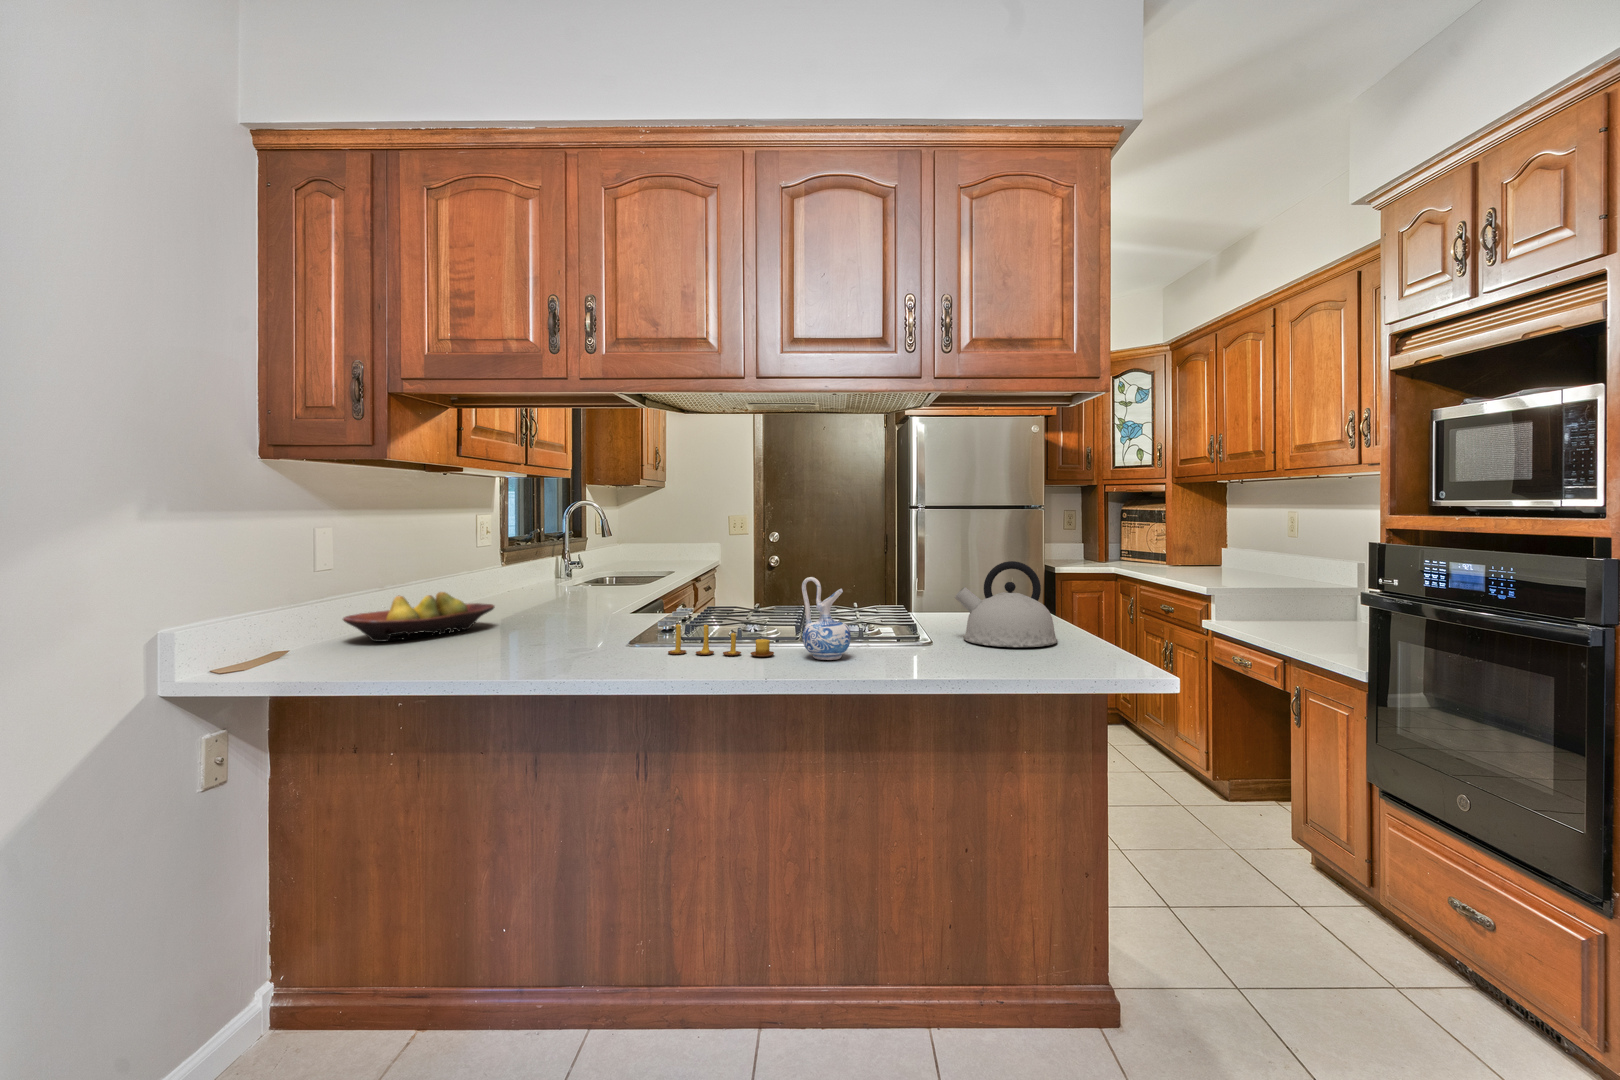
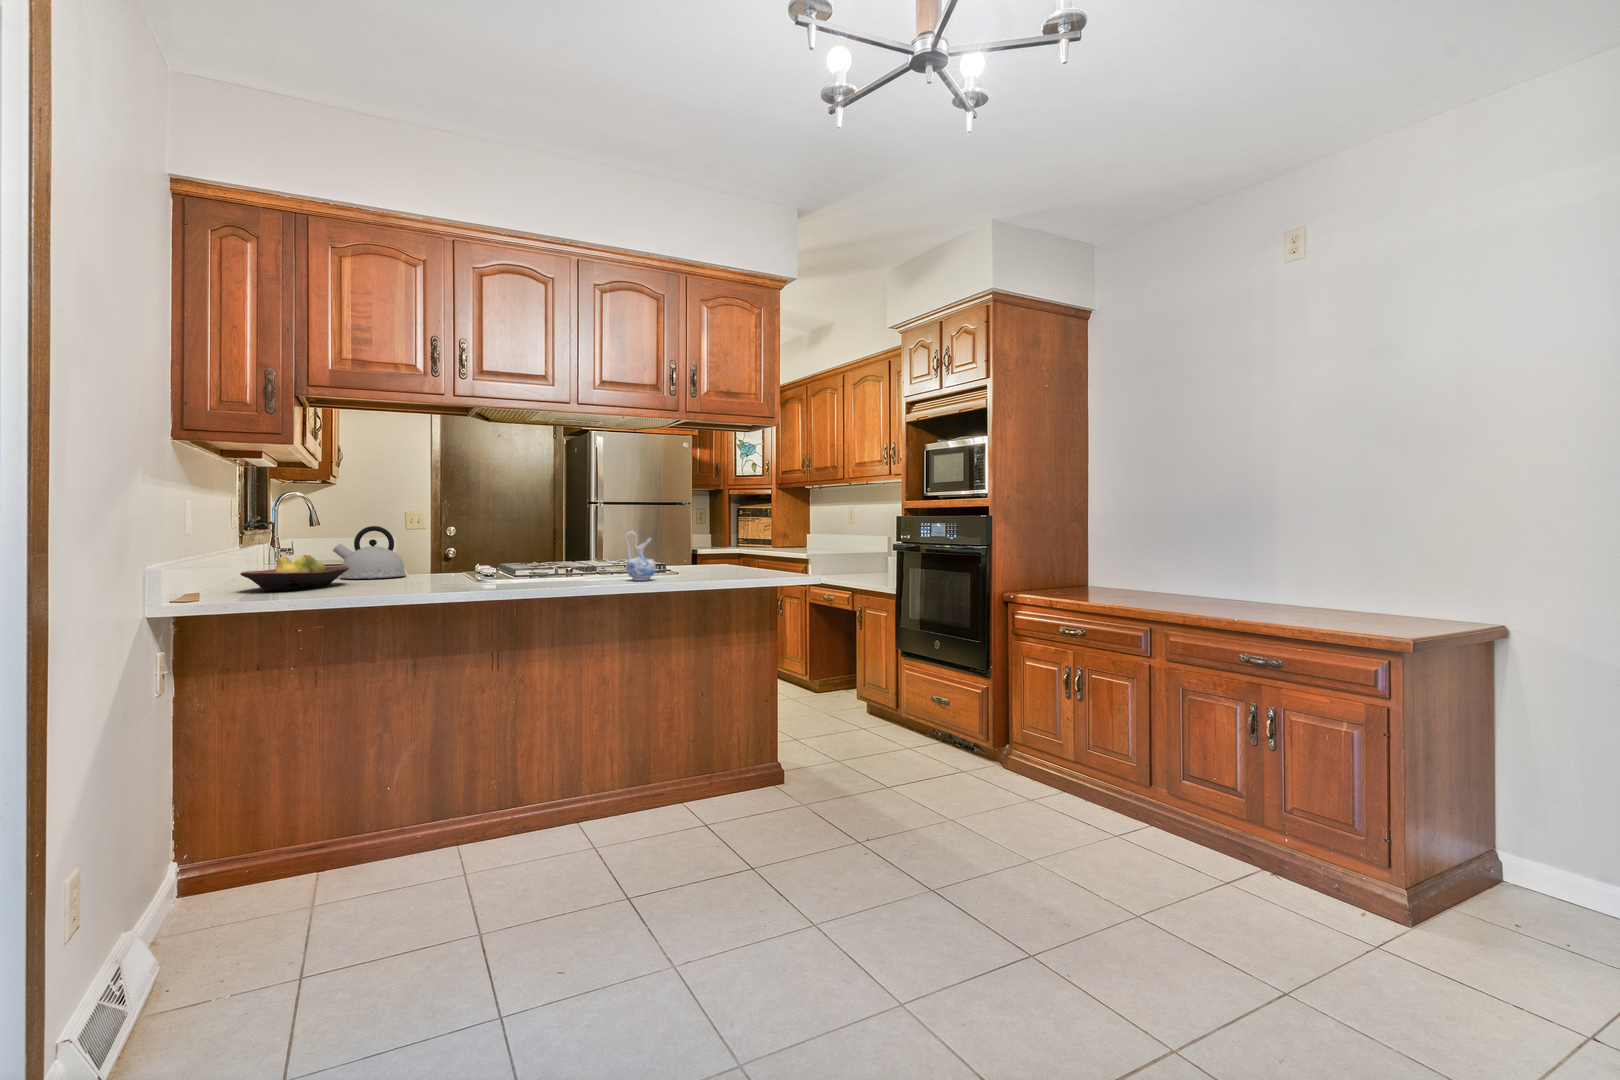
kettle: present [955,561,1058,647] -> present [333,526,406,579]
candle: present [668,623,774,657] -> none [534,562,607,584]

